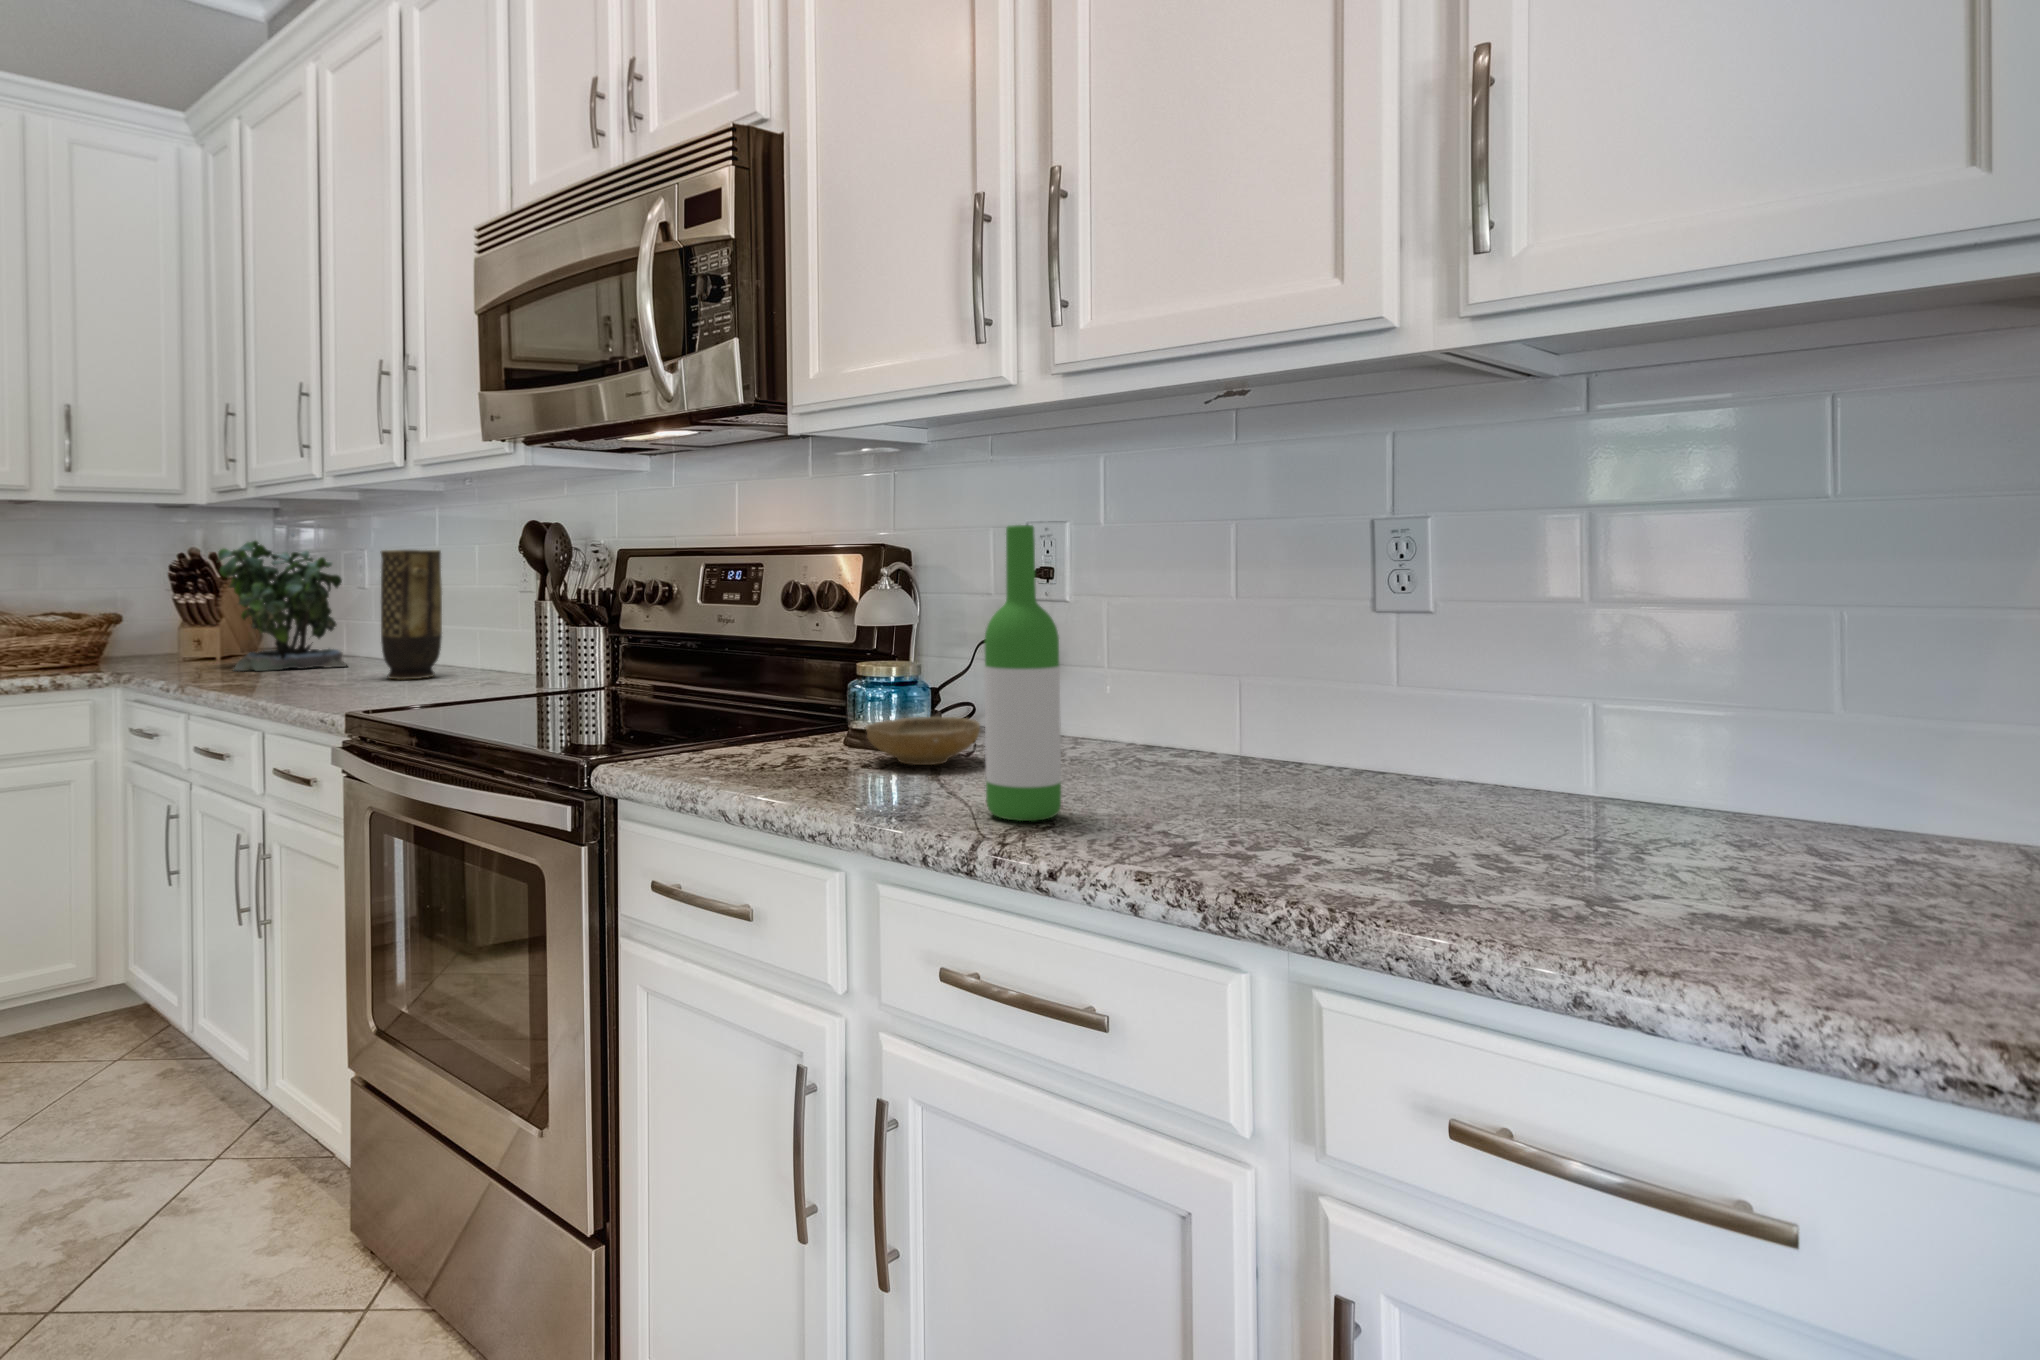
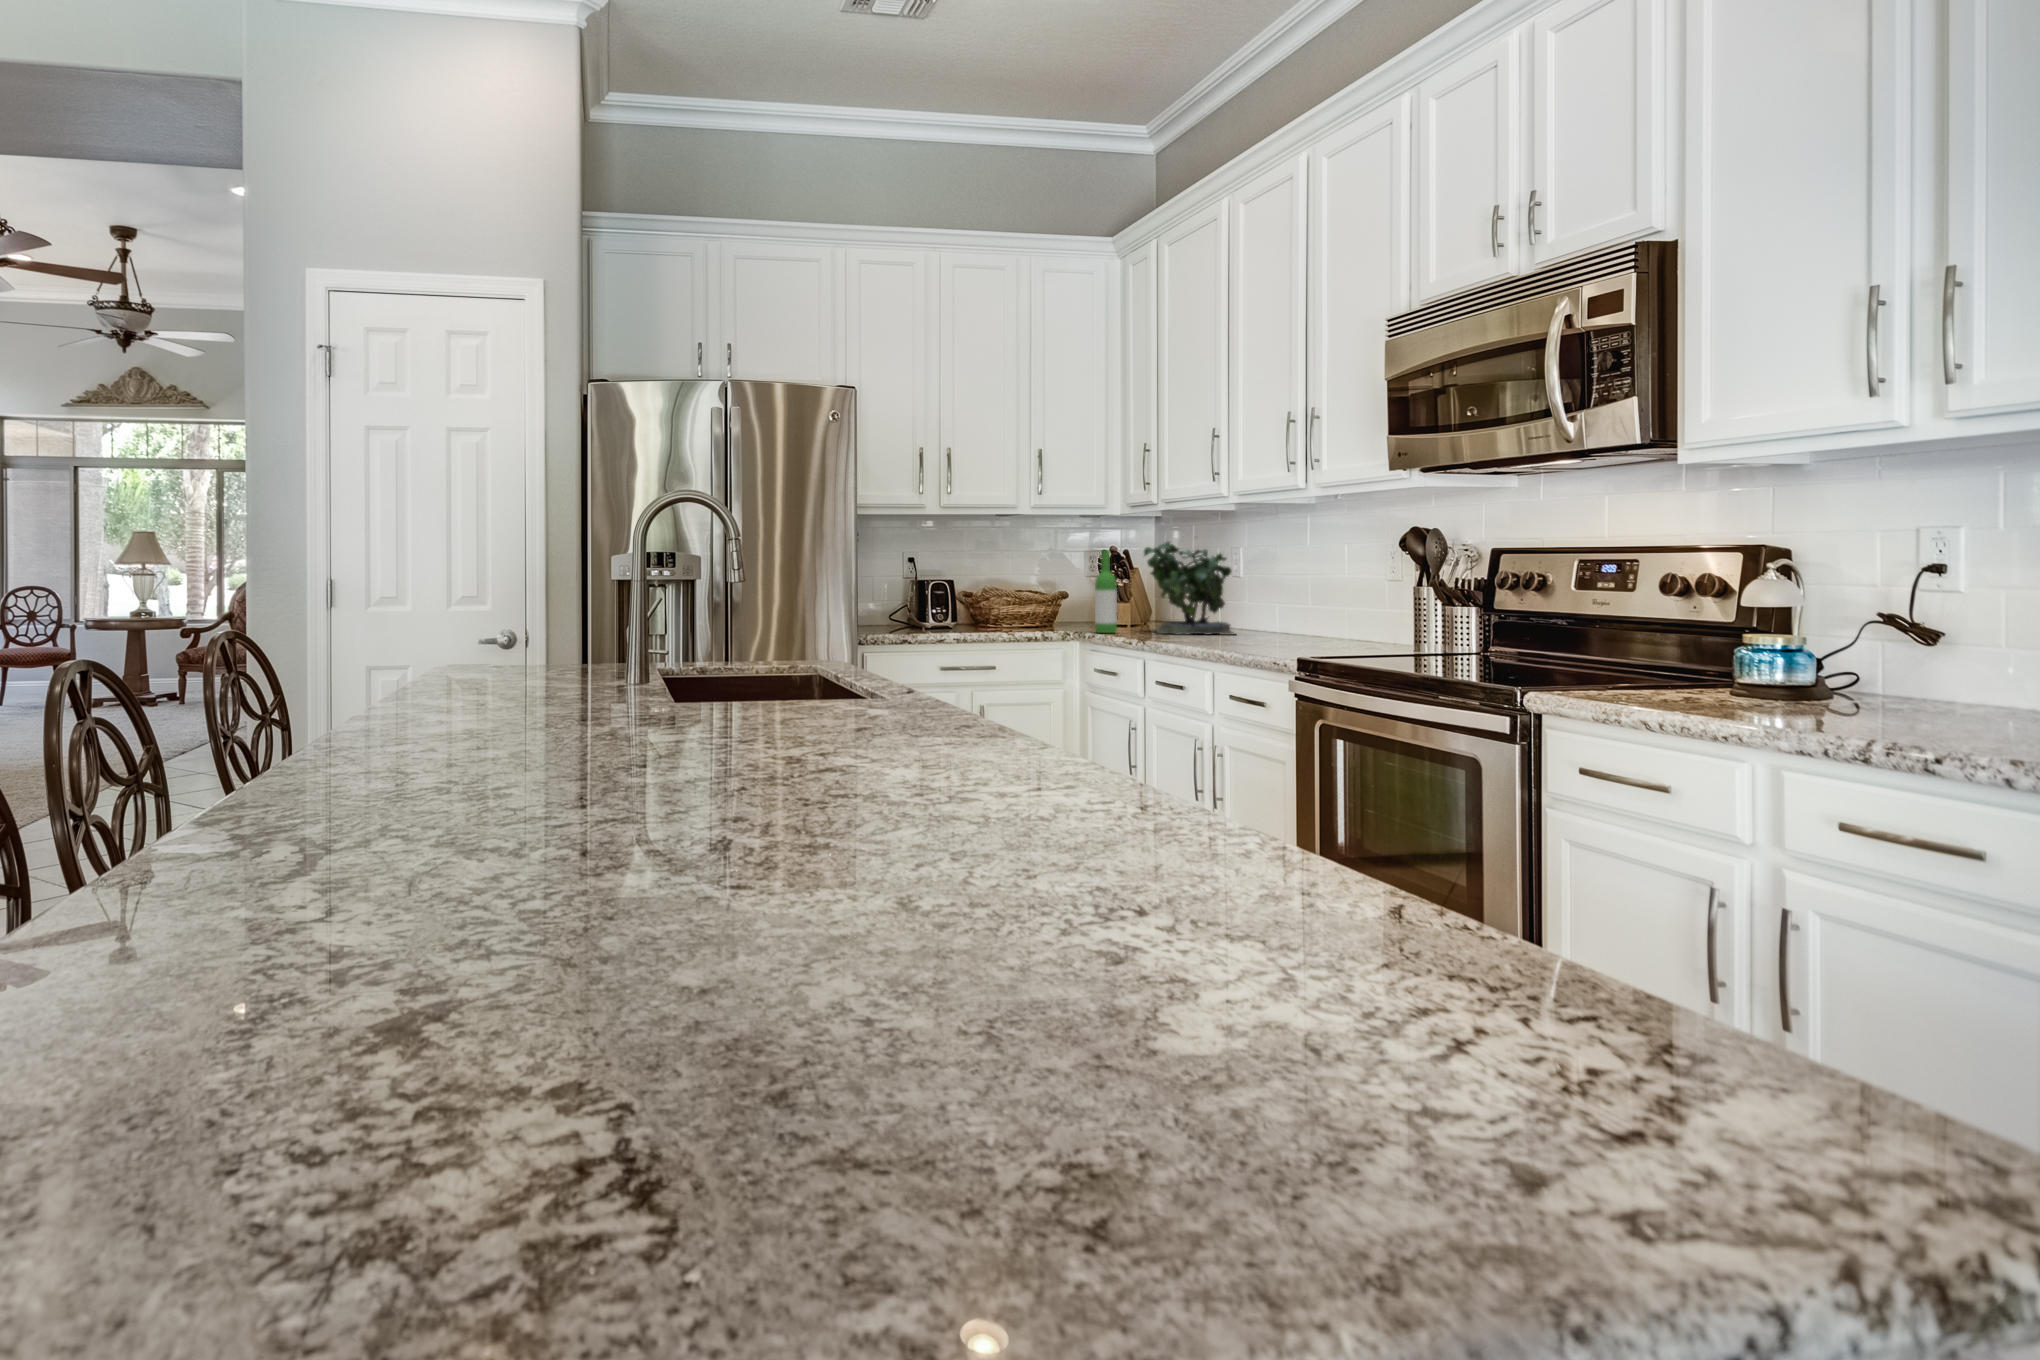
wine bottle: present [985,525,1061,821] -> present [1095,550,1117,633]
vase: present [381,550,442,680] -> none [1279,548,1324,644]
ceramic bowl: present [866,717,980,765] -> none [1756,676,1867,708]

